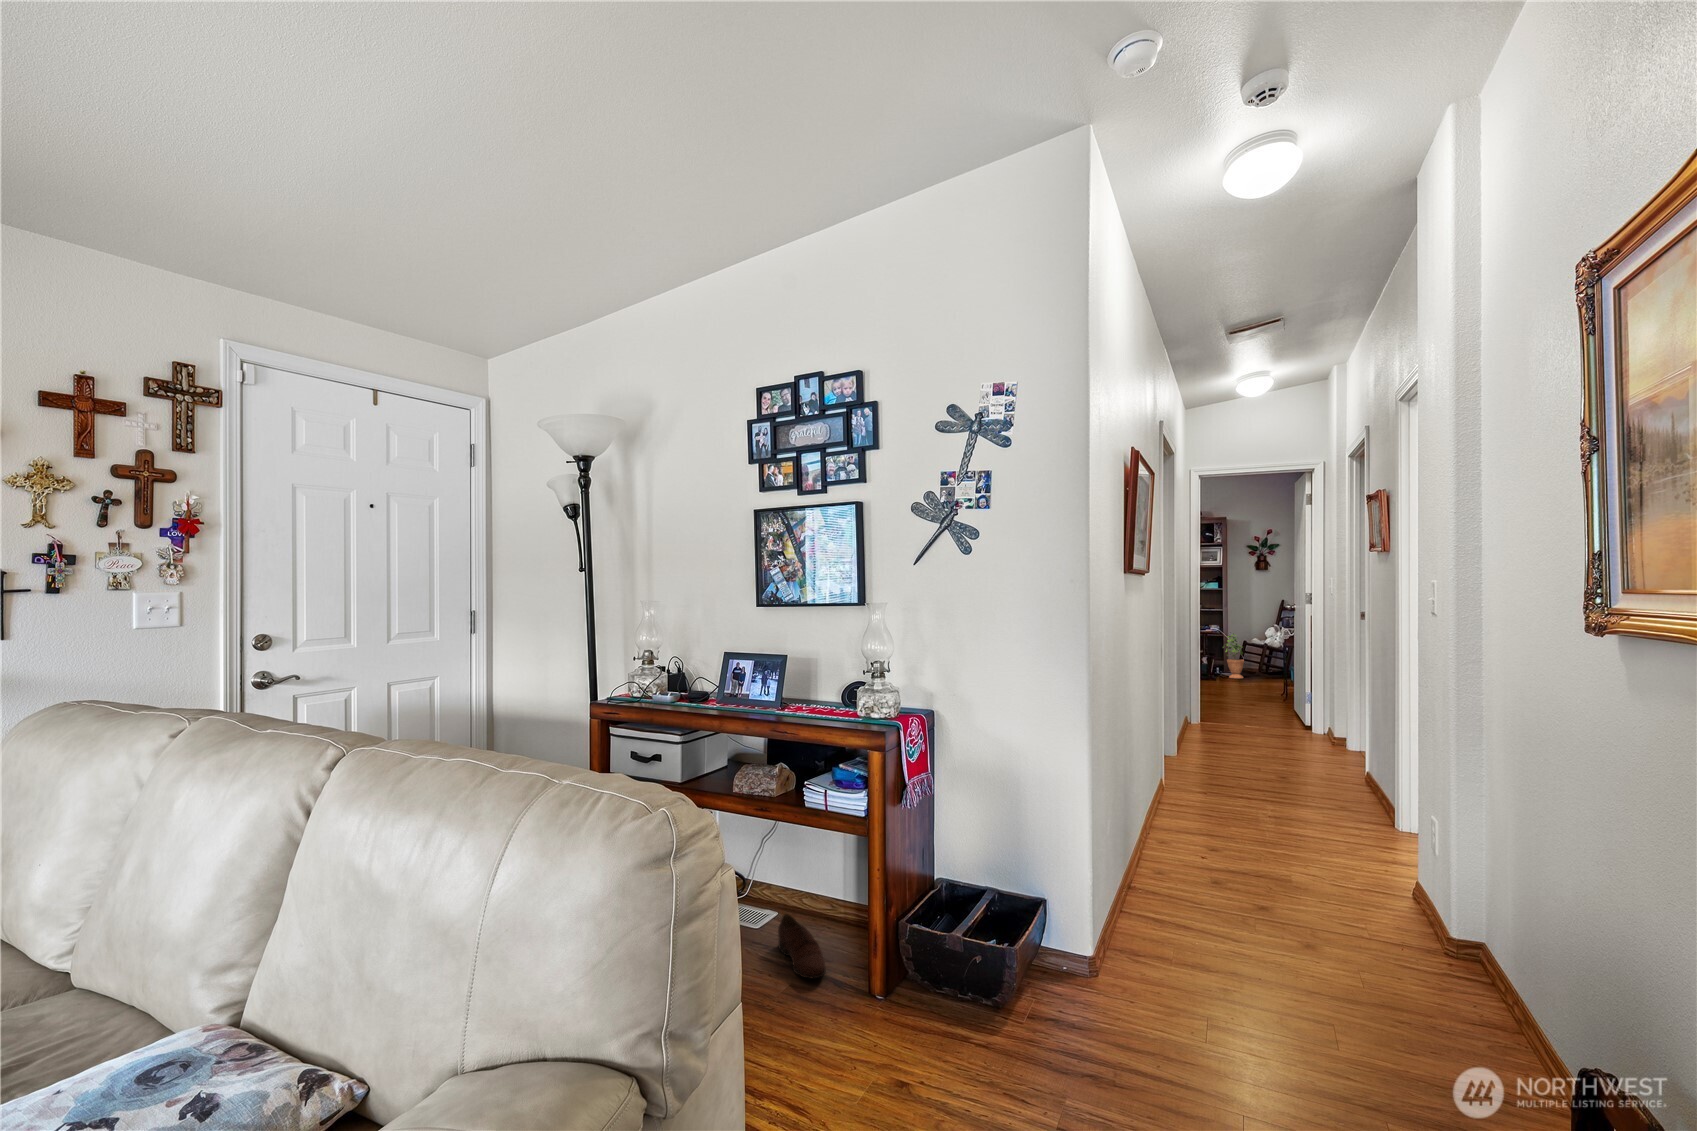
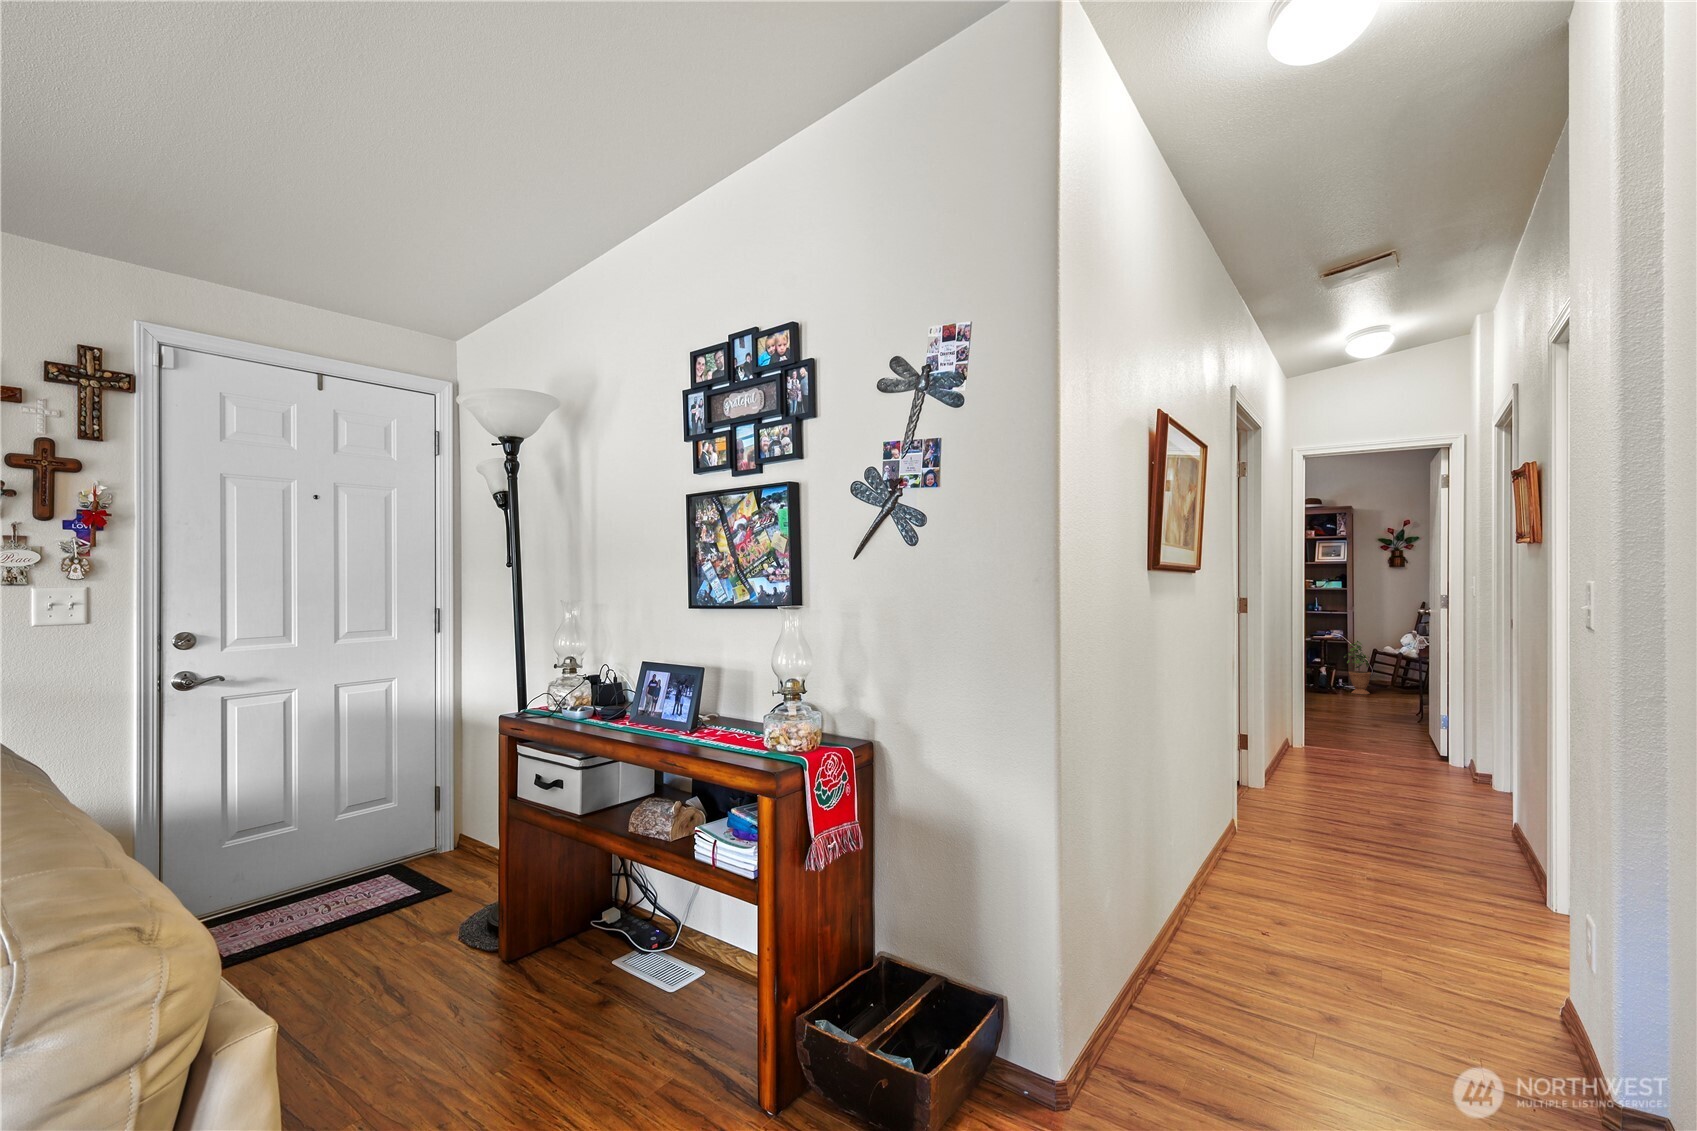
shoe: present [778,914,826,979] -> none [681,991,723,1086]

